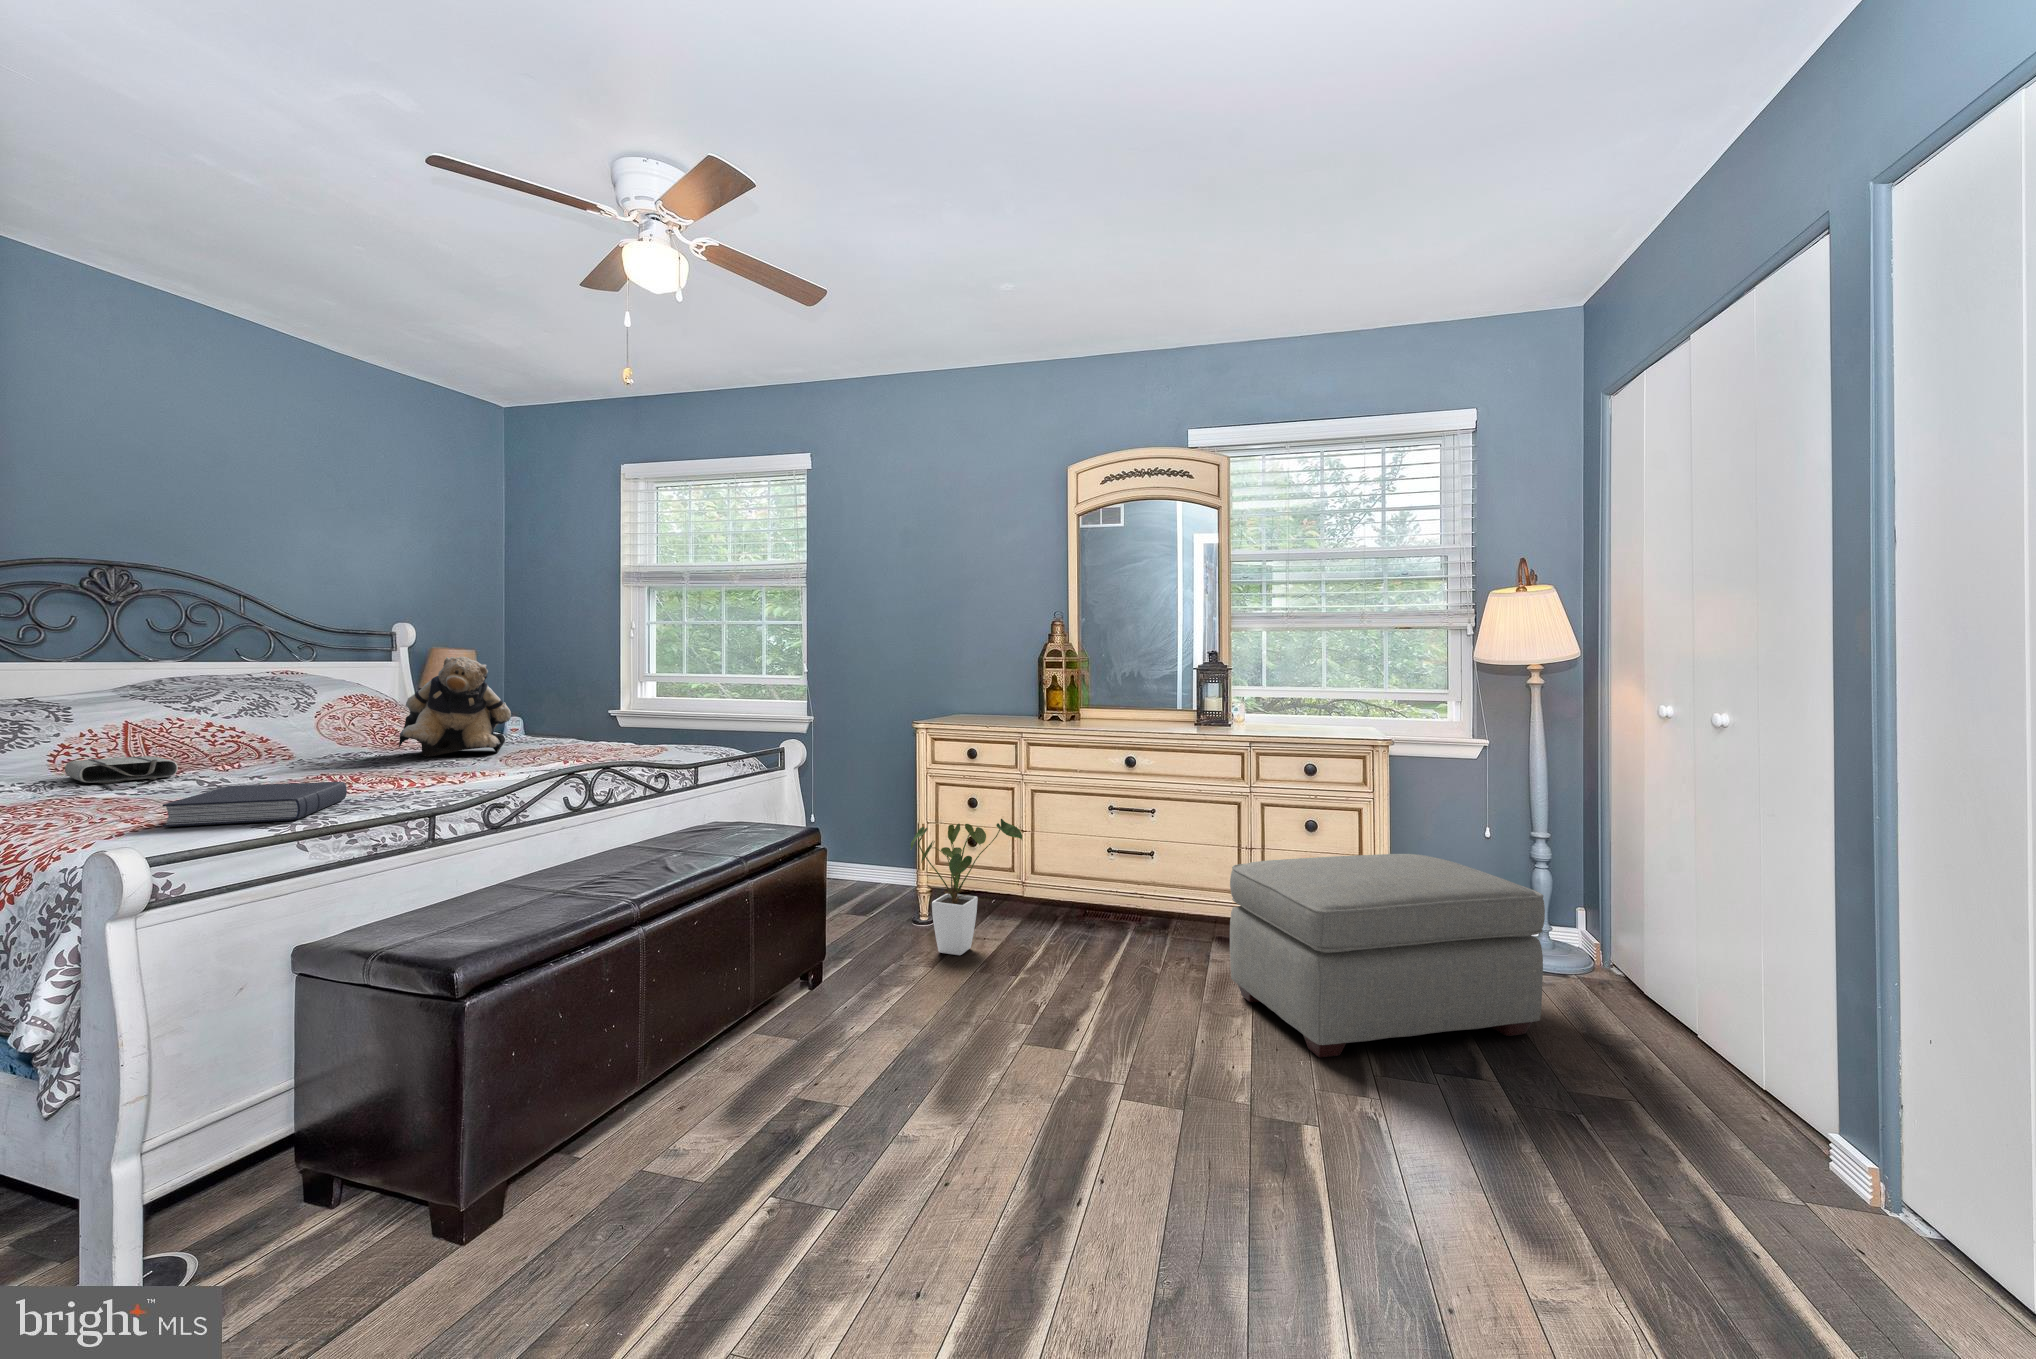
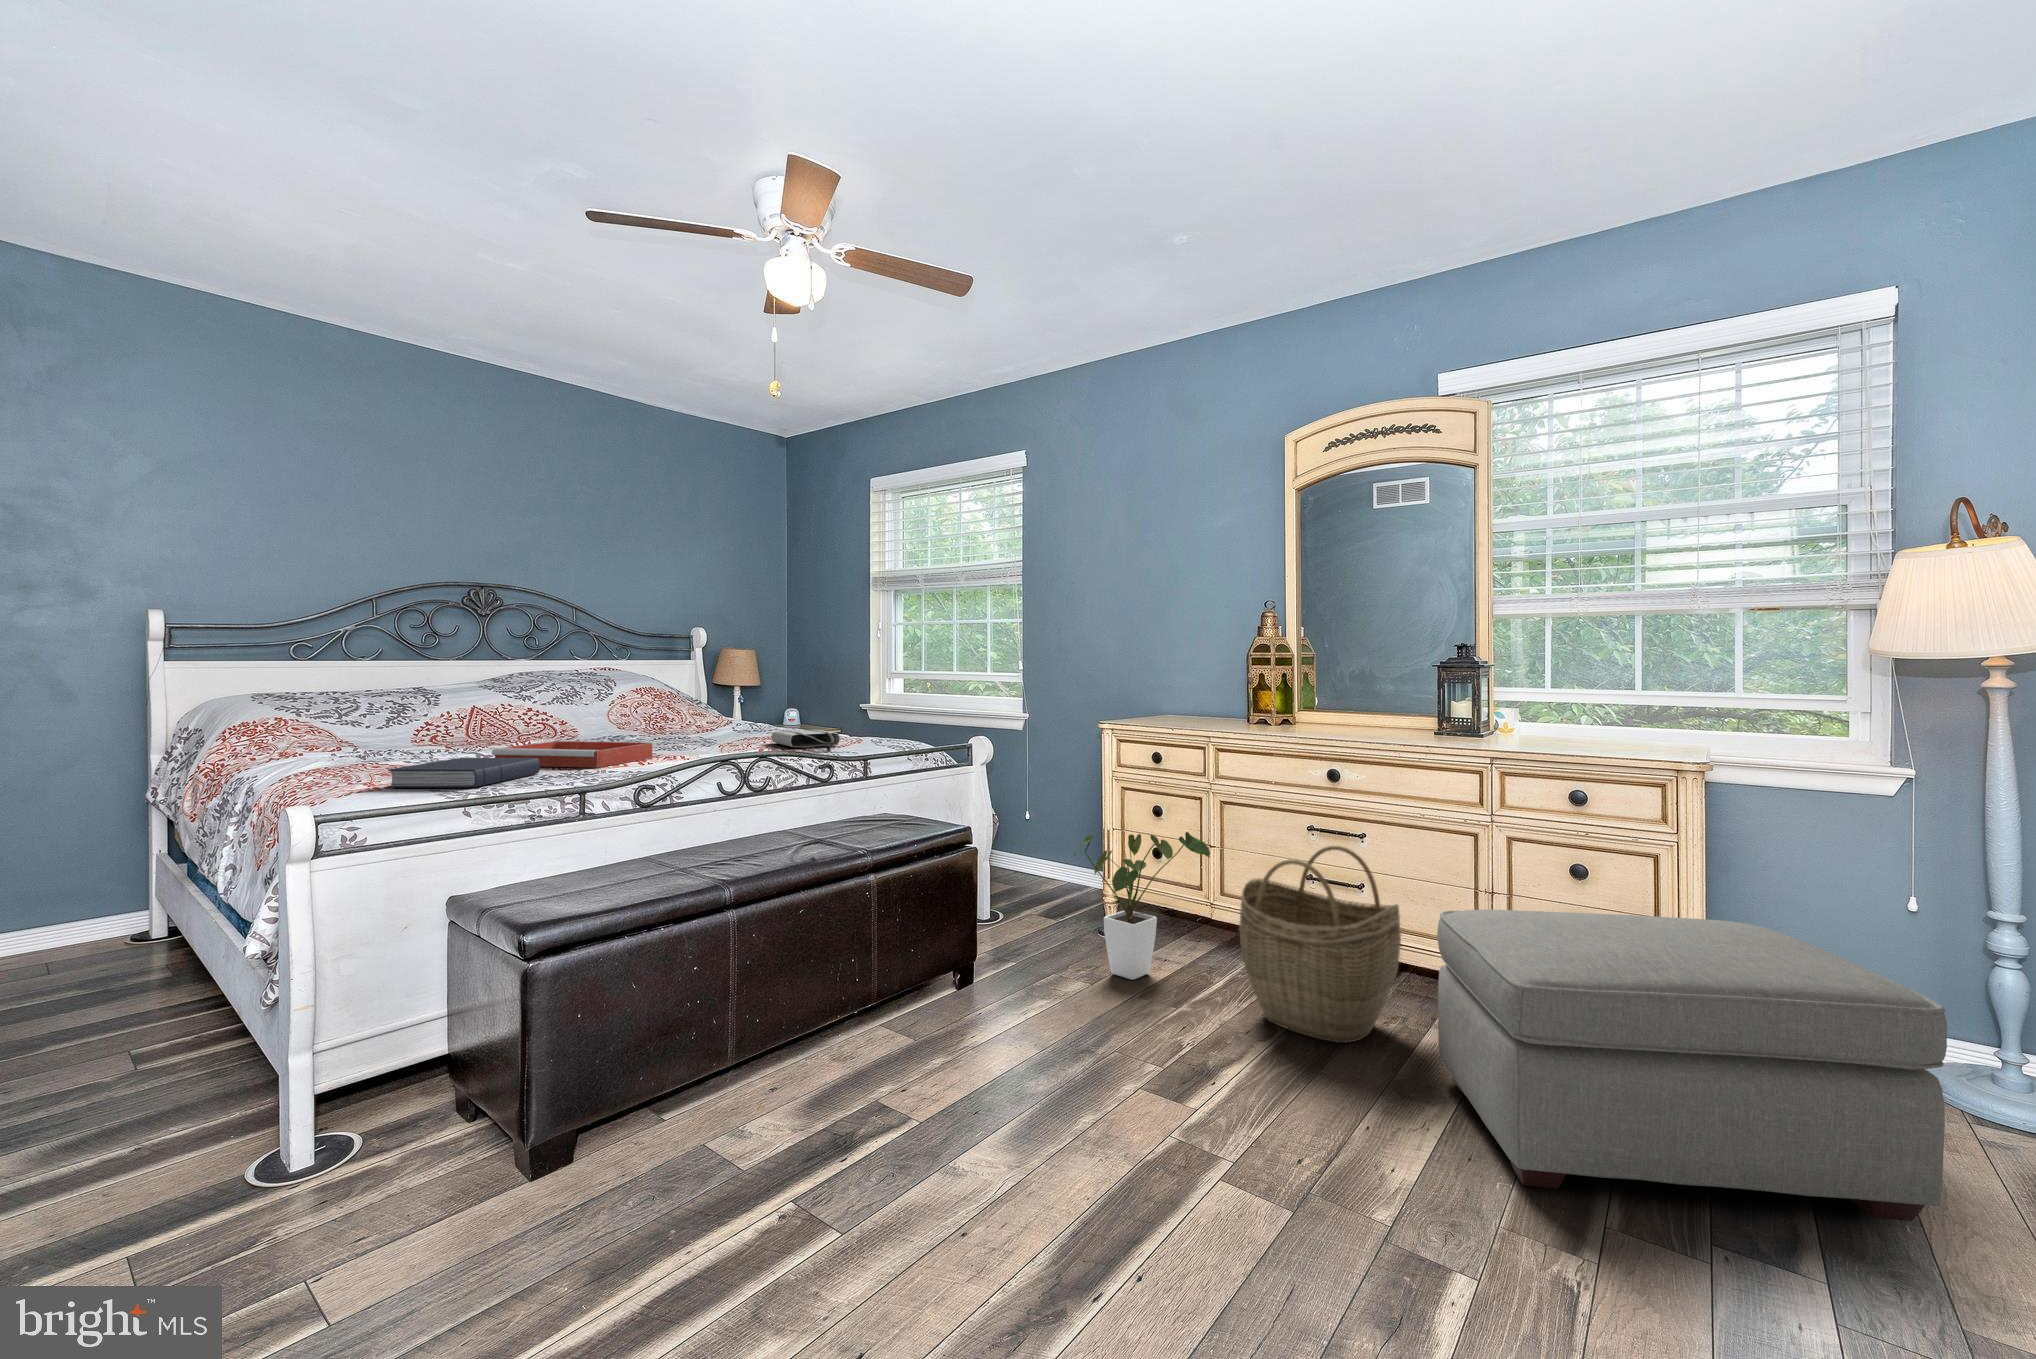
teddy bear: present [399,657,511,757] -> none [645,654,735,742]
tote bag: present [65,756,178,783] -> present [772,730,840,748]
tray: none [249,758,454,793] -> present [492,741,652,767]
woven basket: none [1064,821,1190,981] -> present [1239,846,1401,1043]

